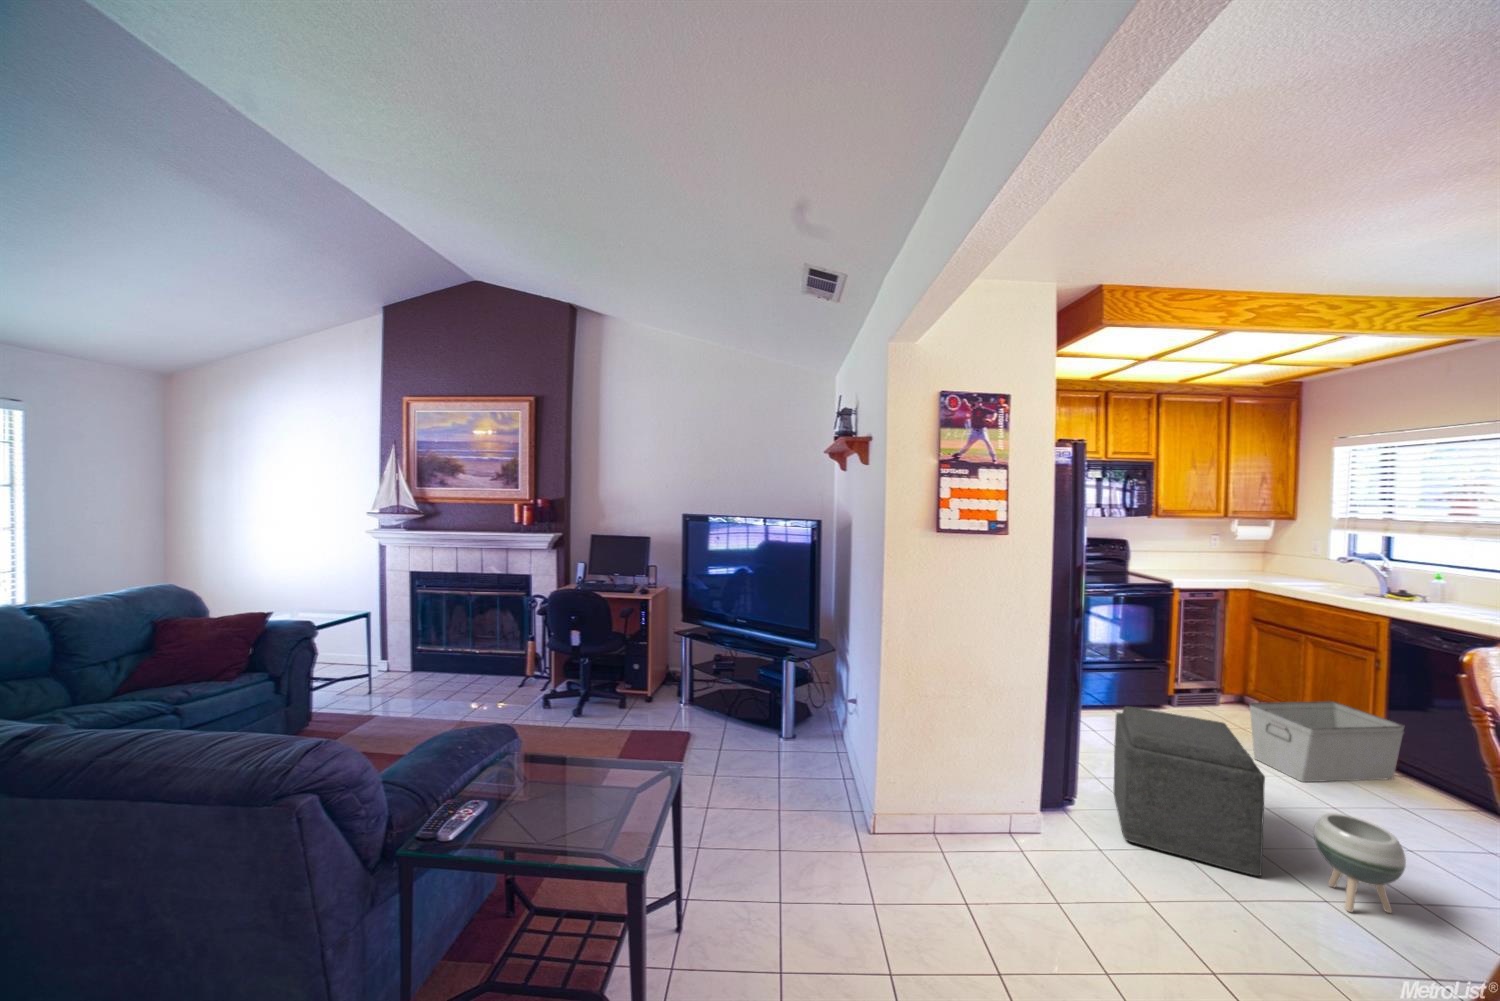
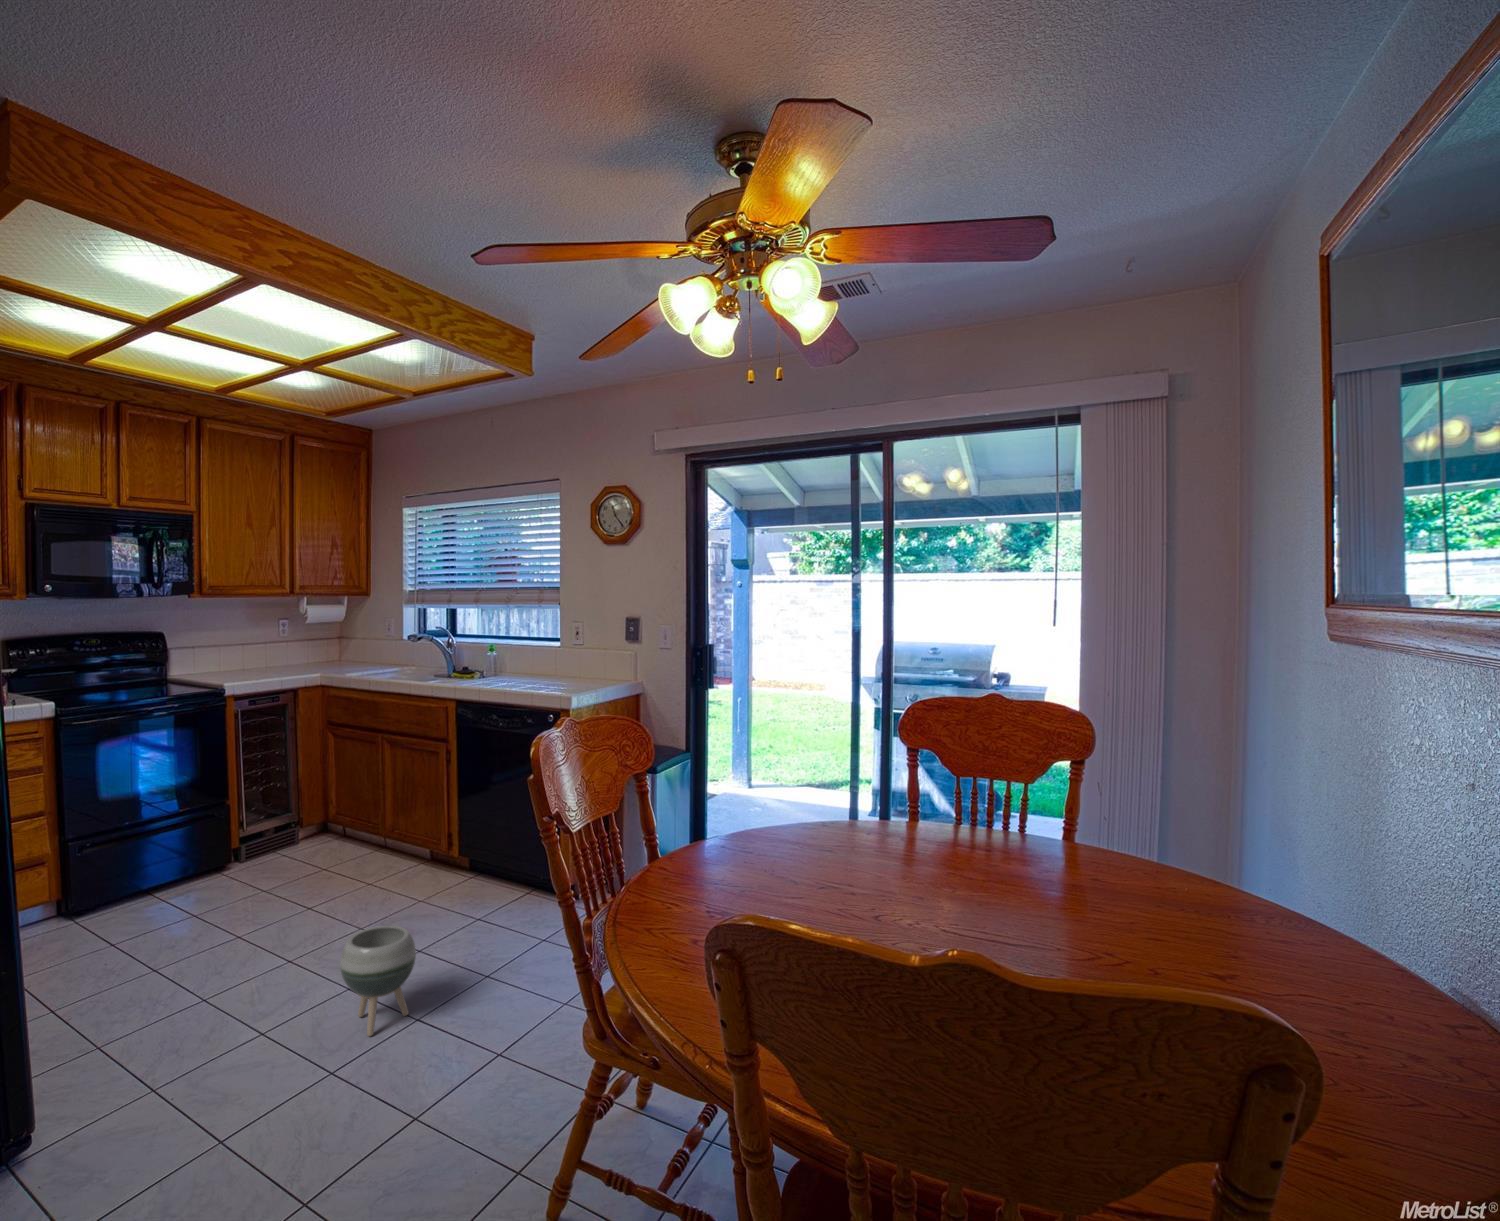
storage bin: present [1249,701,1404,782] -> none [313,801,453,906]
ottoman: present [1114,706,1265,876] -> none [102,867,289,1098]

